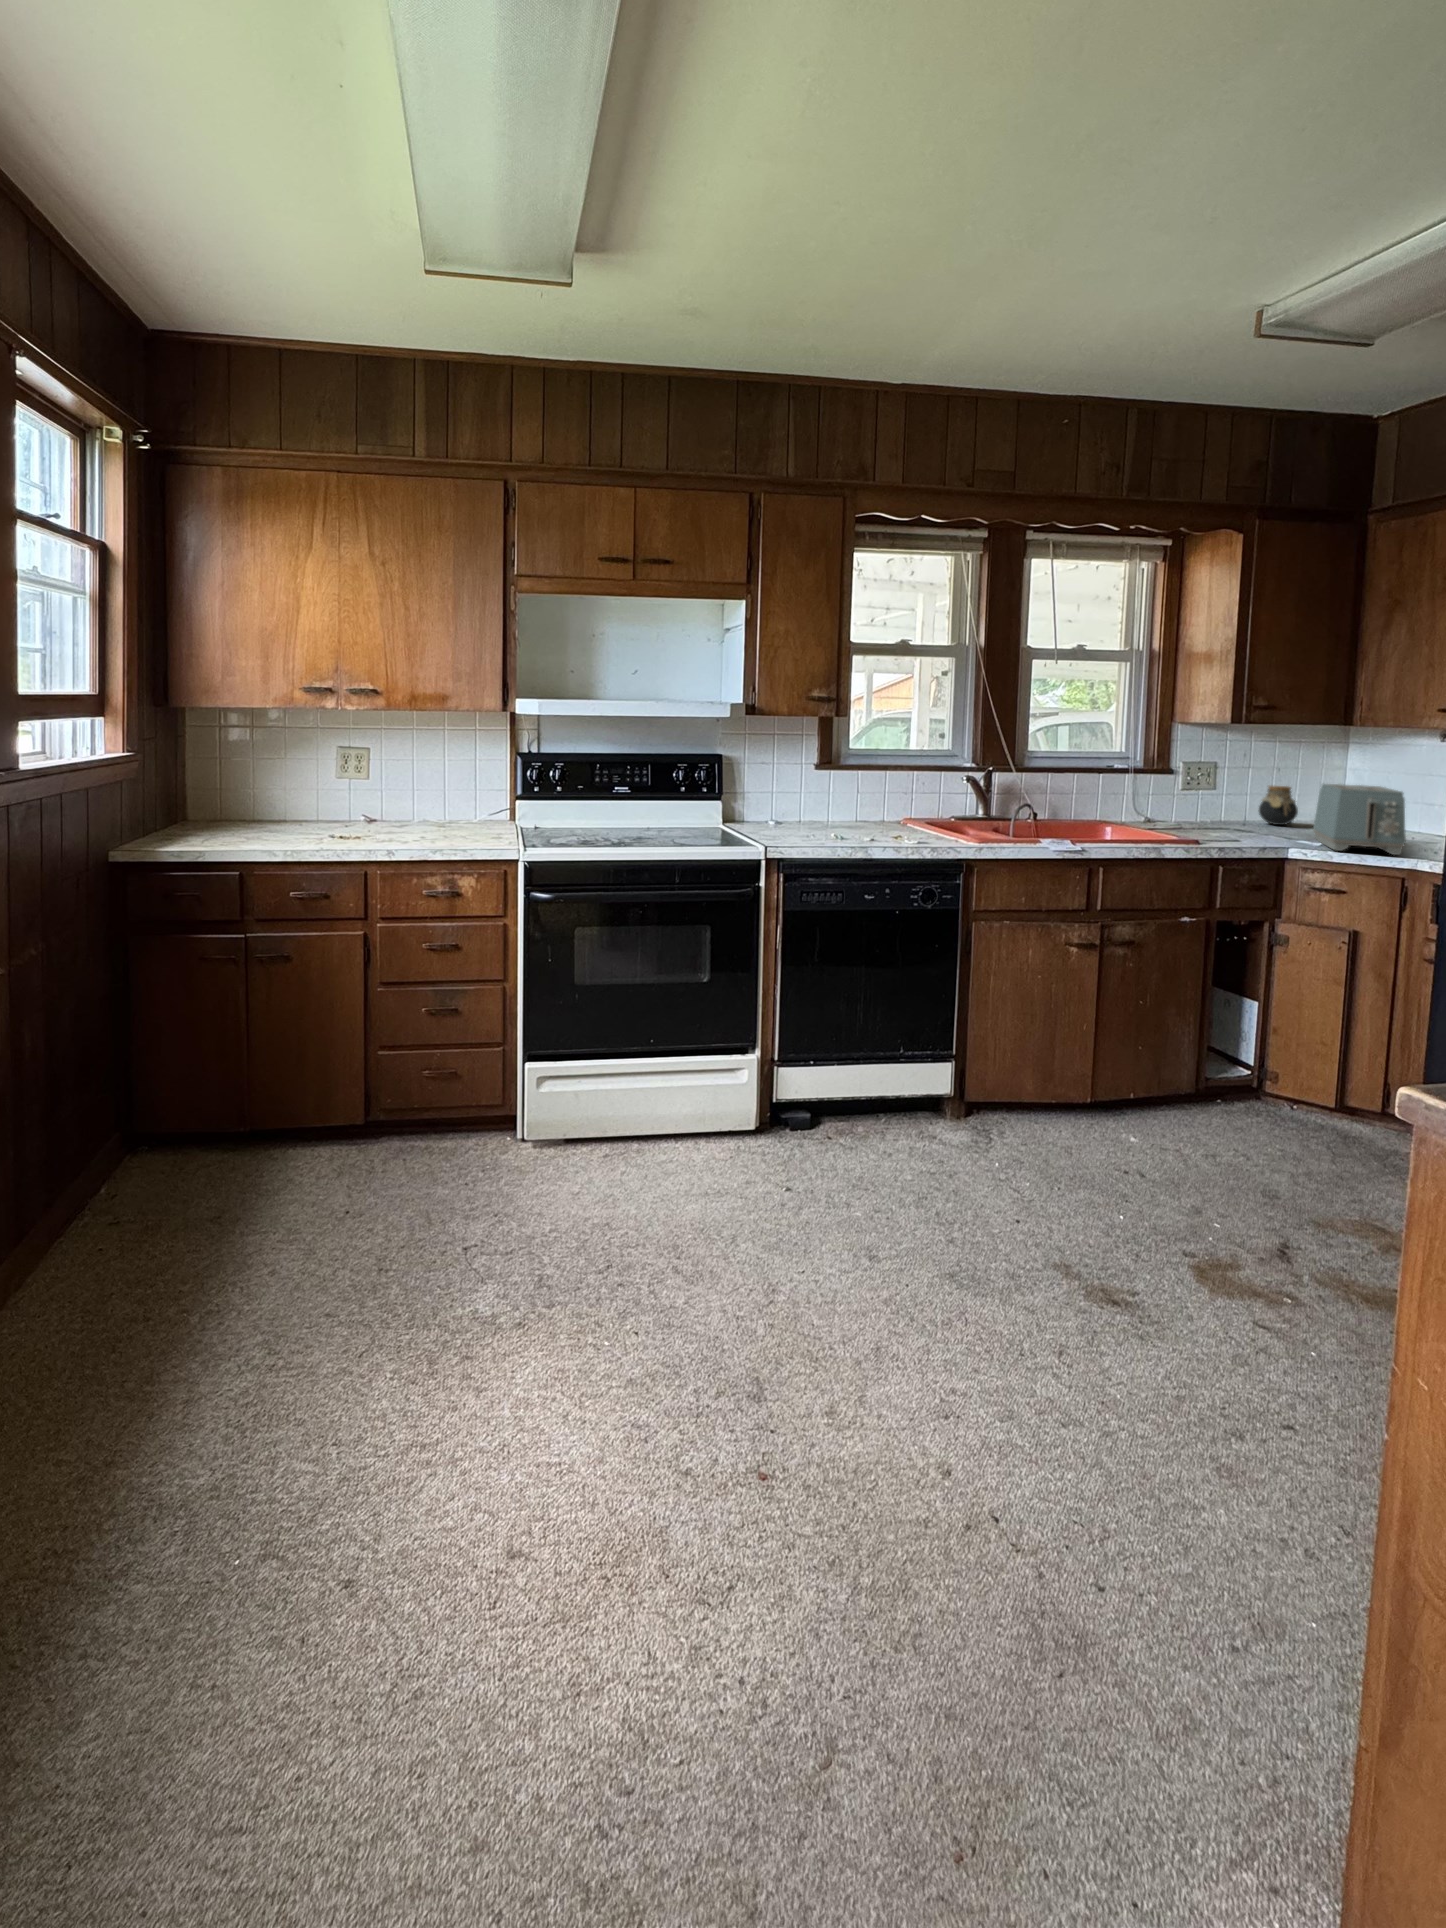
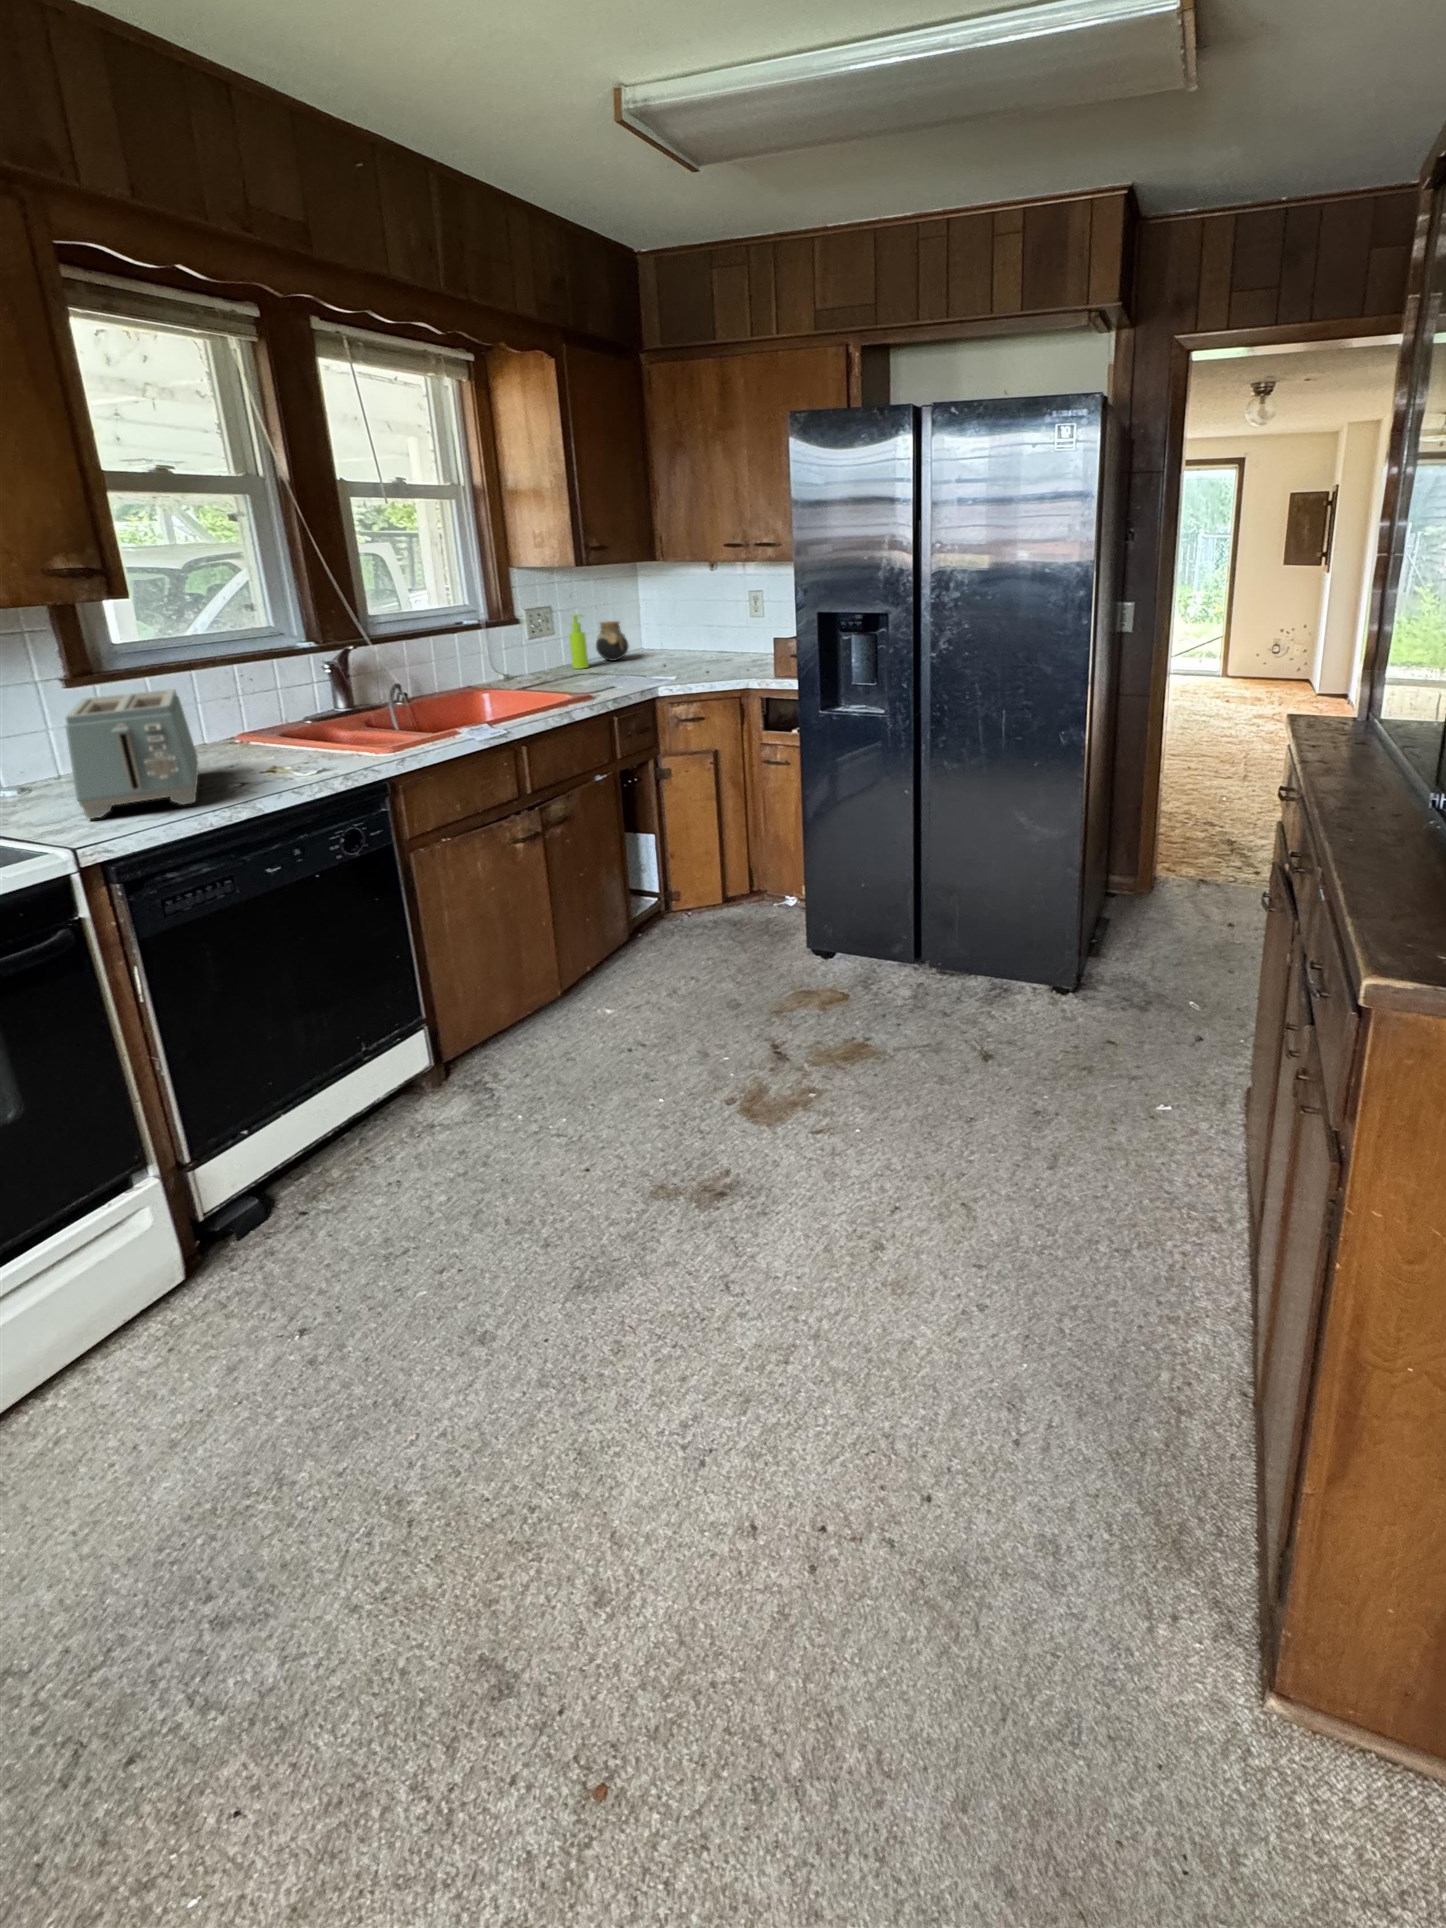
soap dispenser: none [1221,773,1243,825] -> present [569,614,589,669]
toaster: present [1313,784,1406,855] -> present [65,689,198,819]

